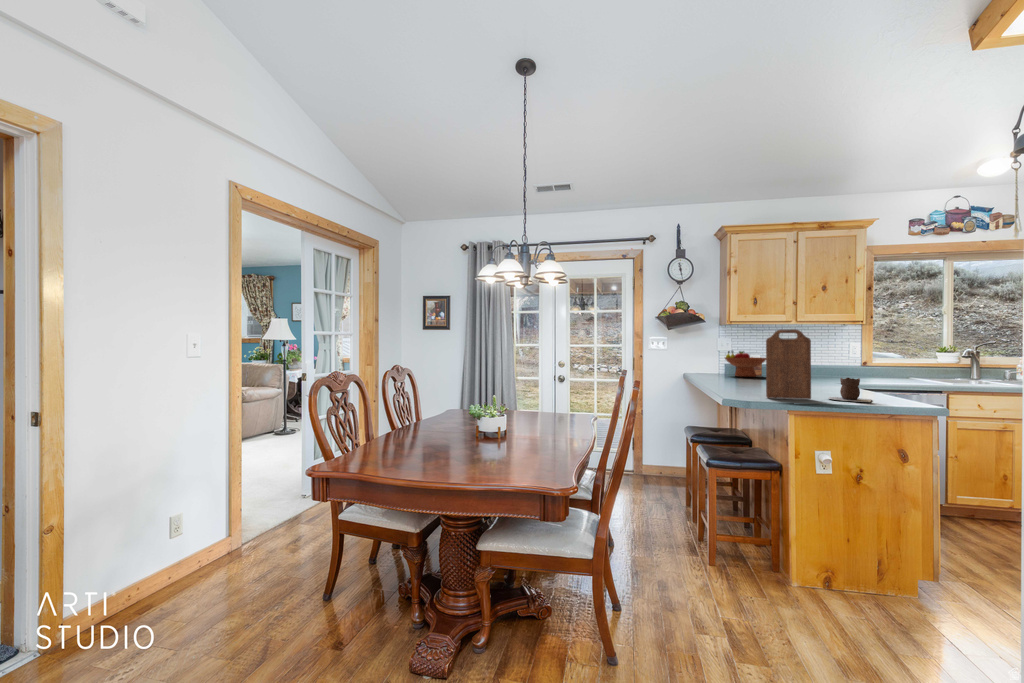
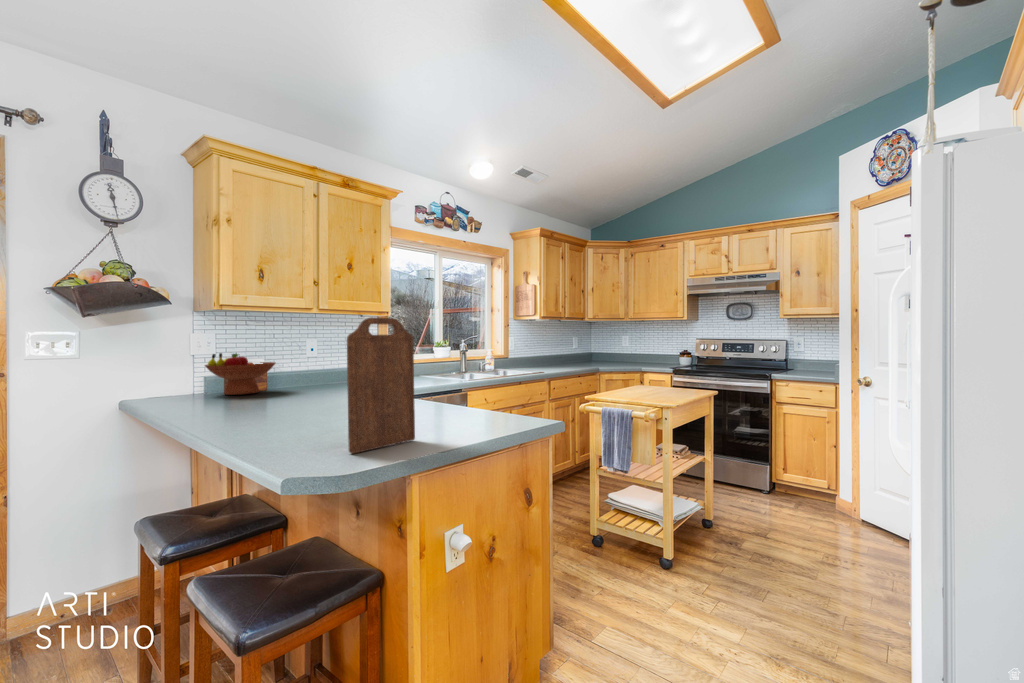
vase: present [829,378,871,402] -> none [426,394,488,434]

